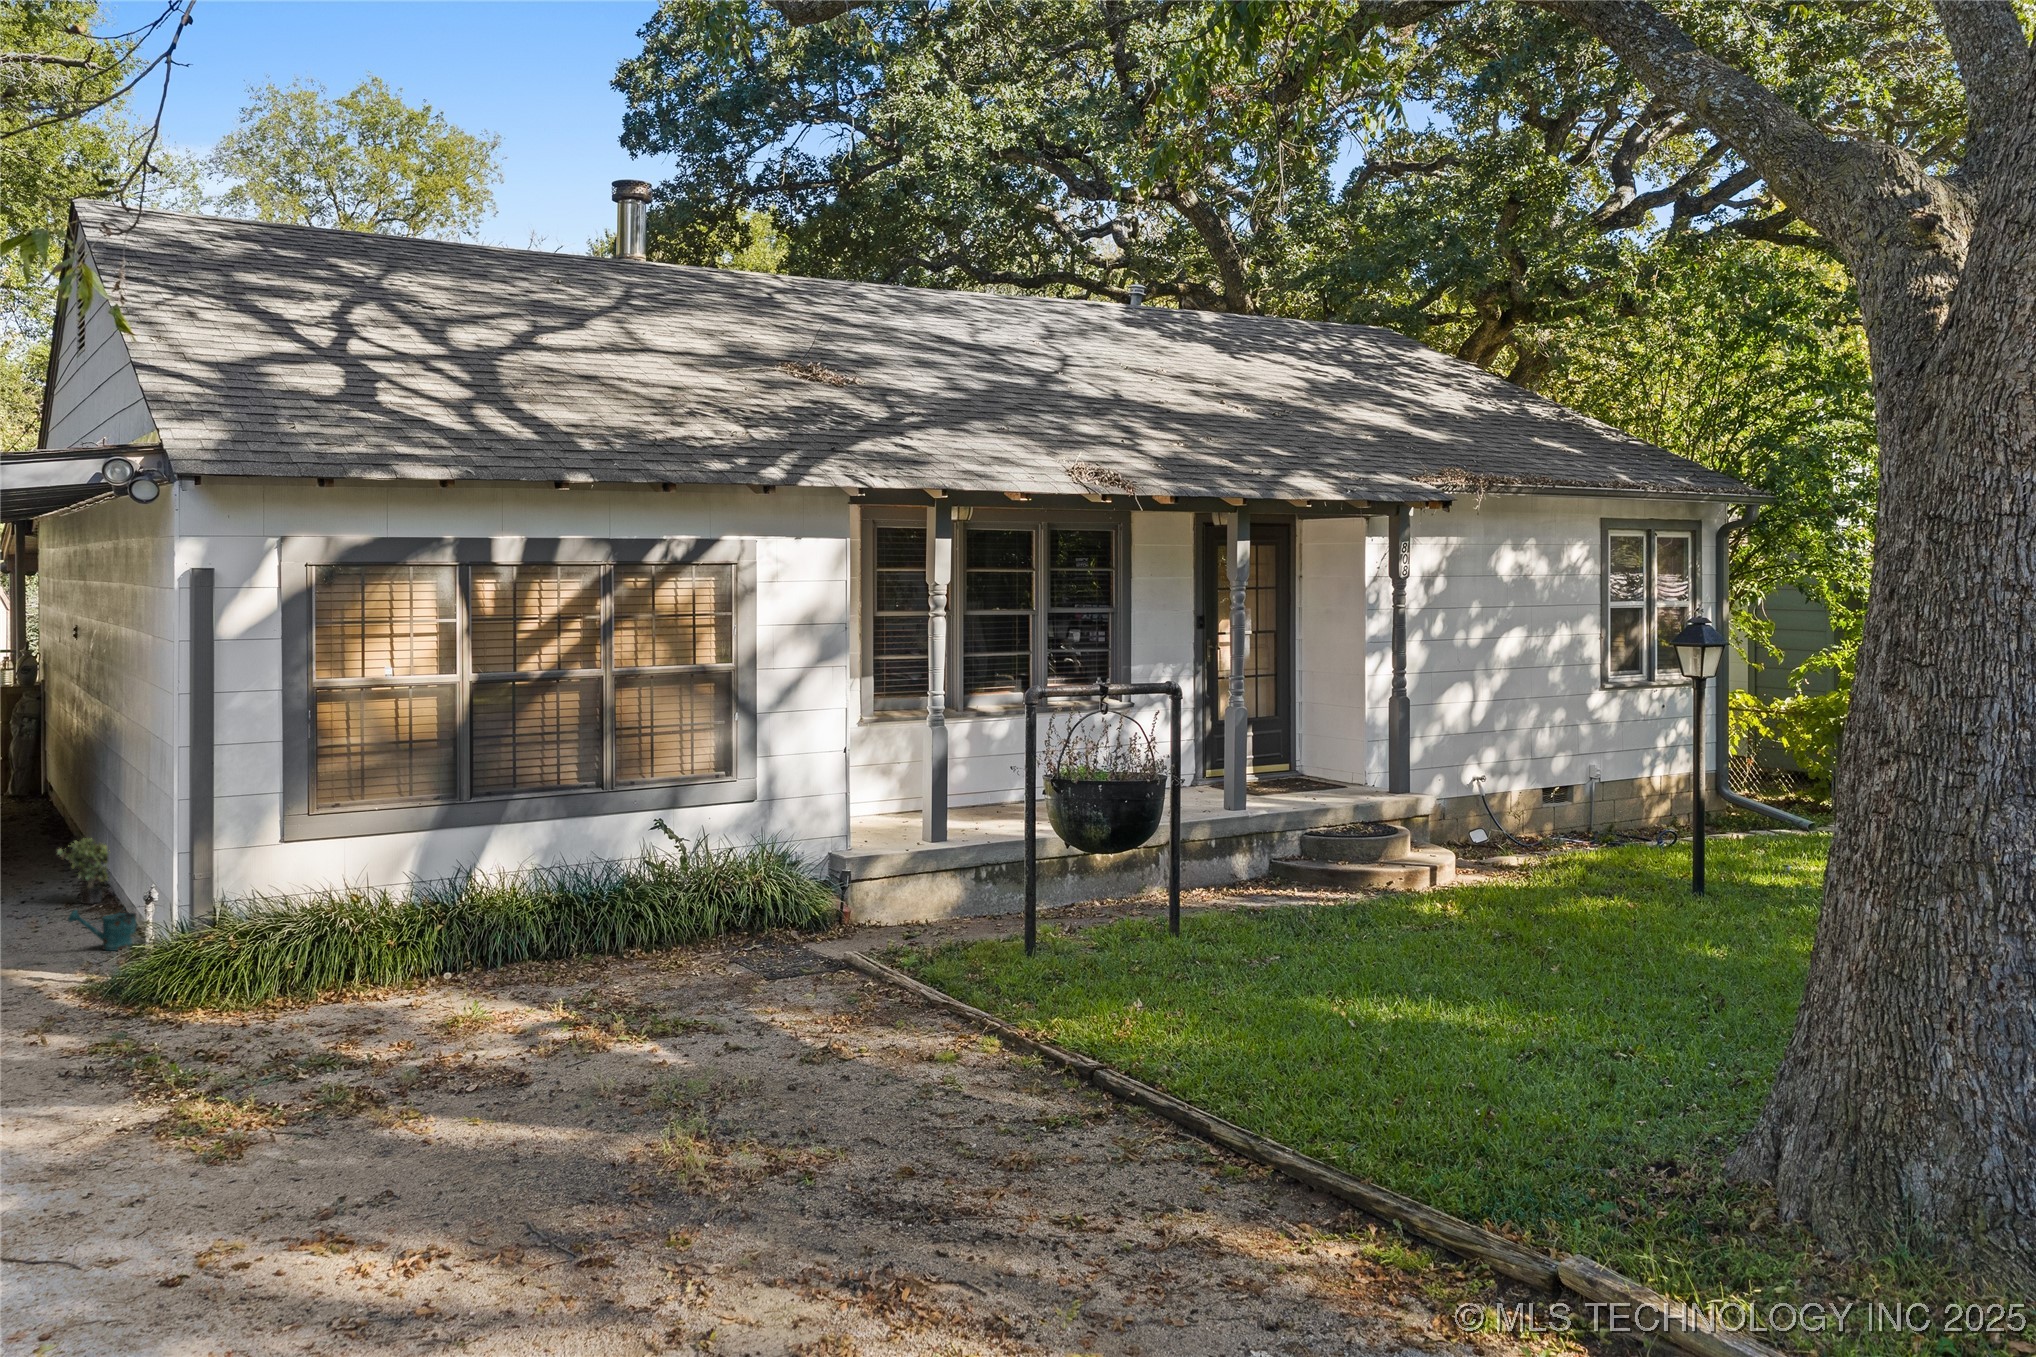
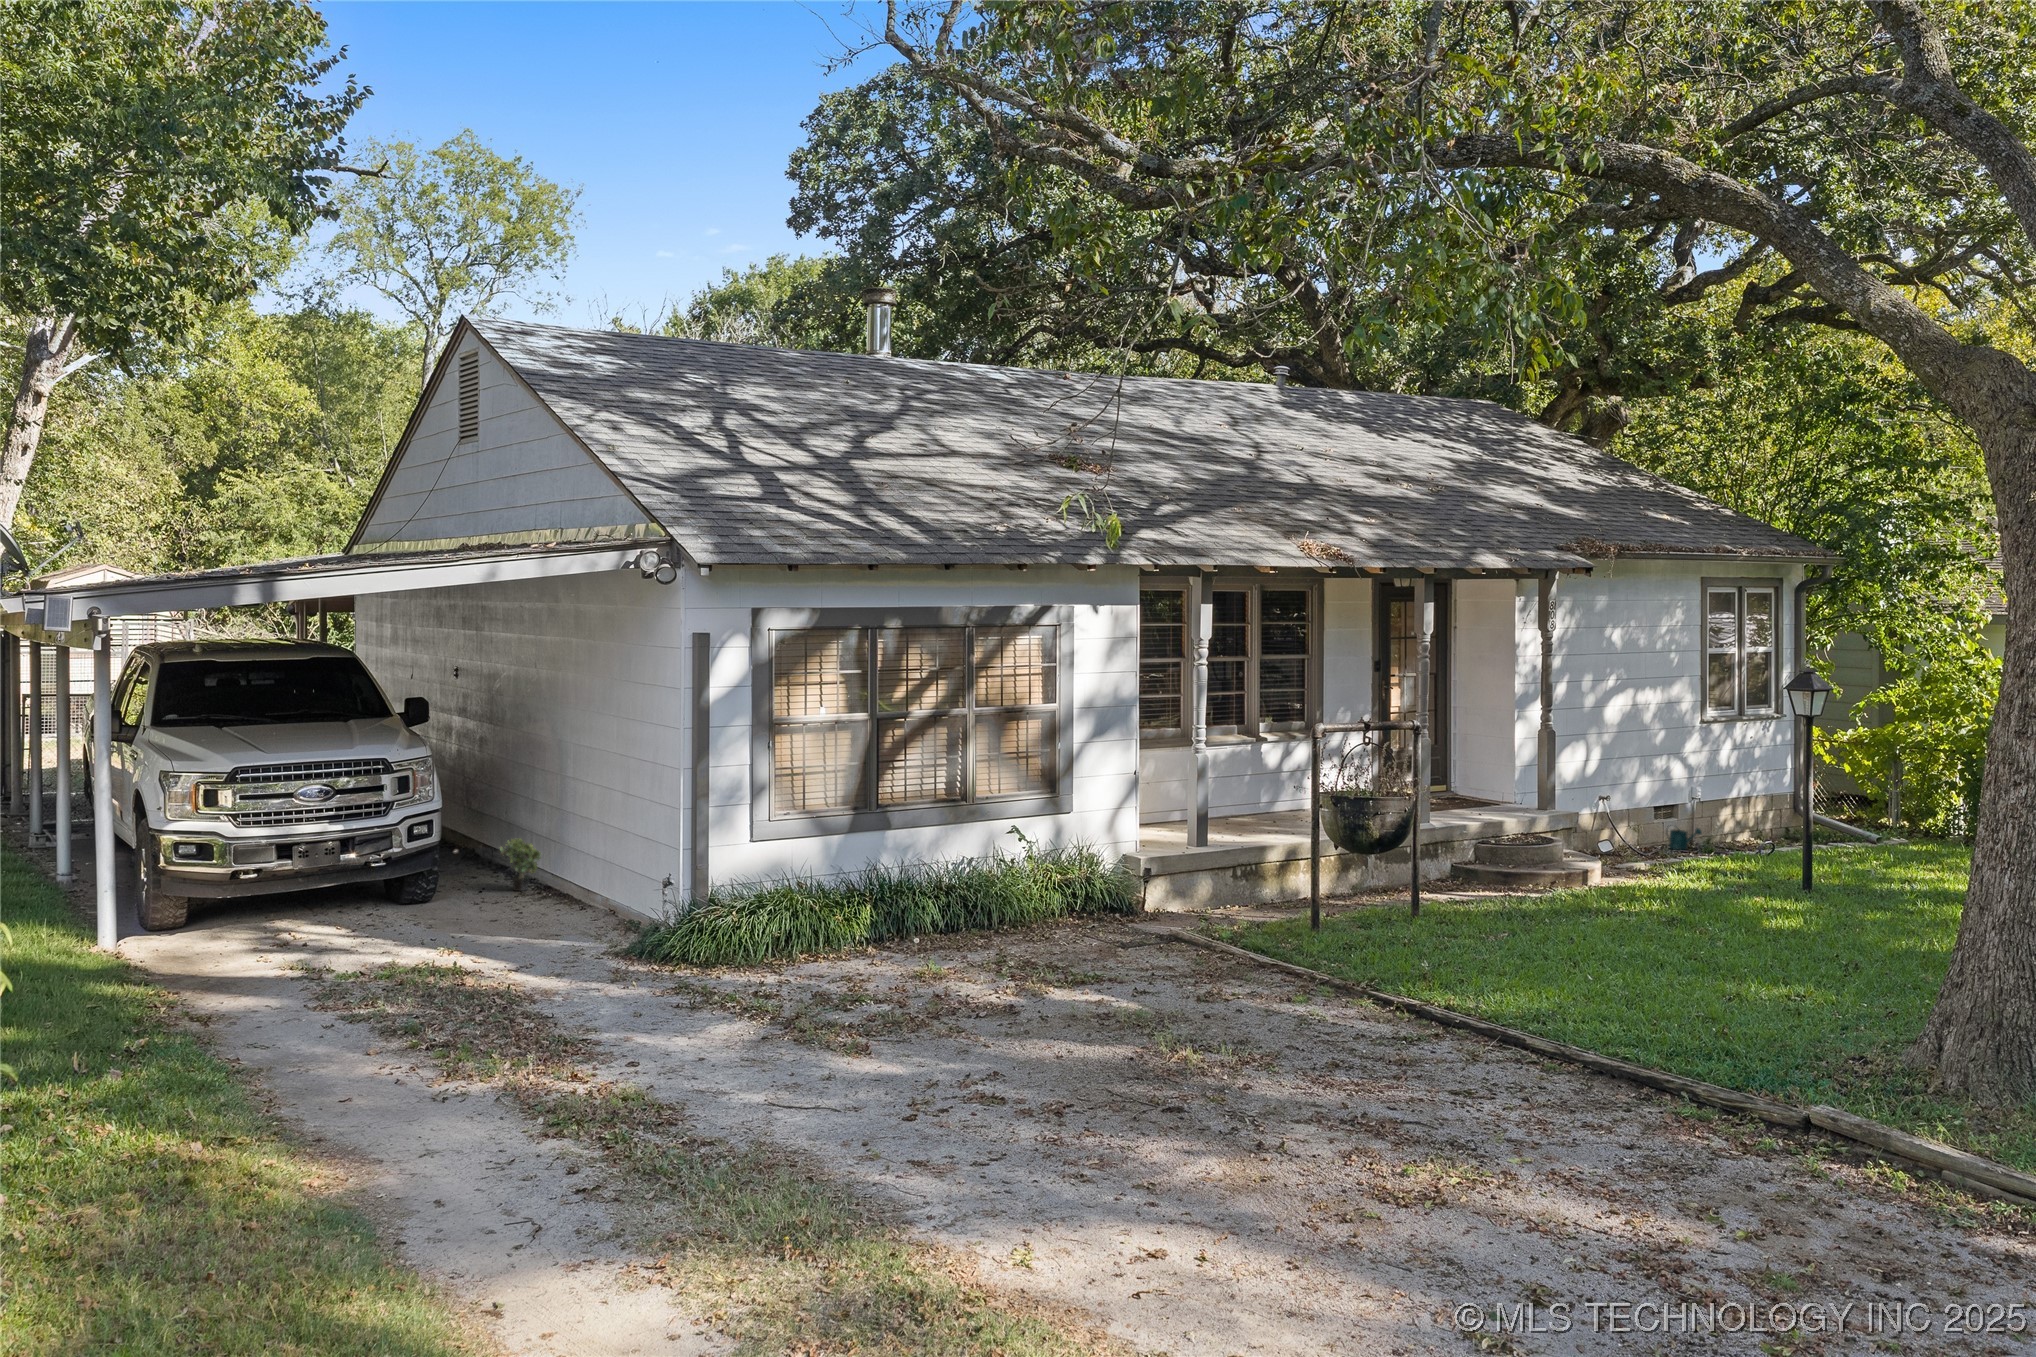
watering can: present [68,910,137,951] -> present [1667,828,1702,850]

